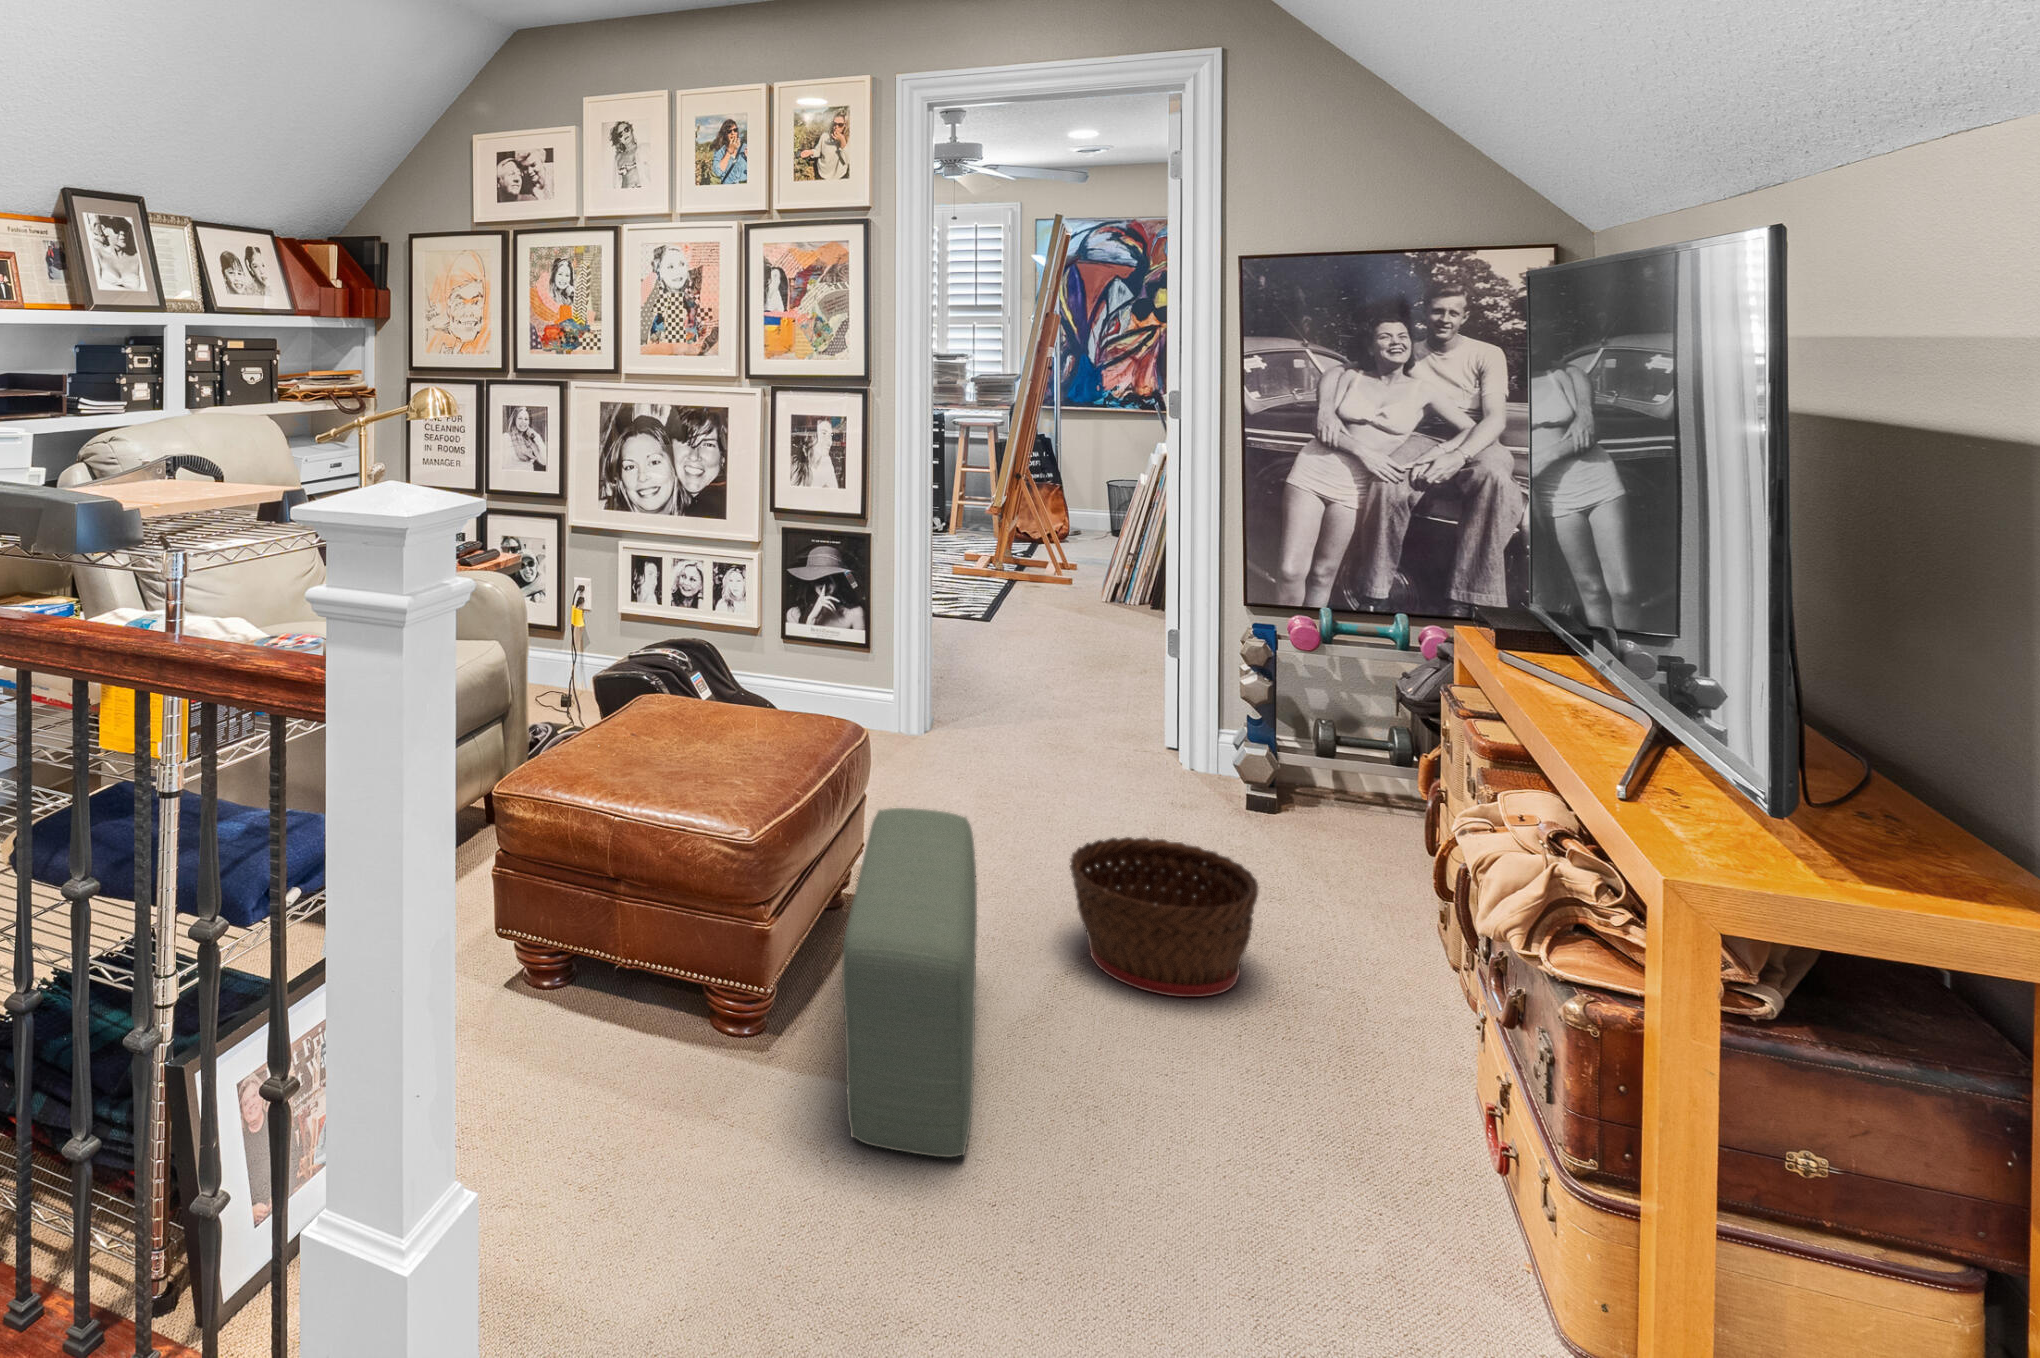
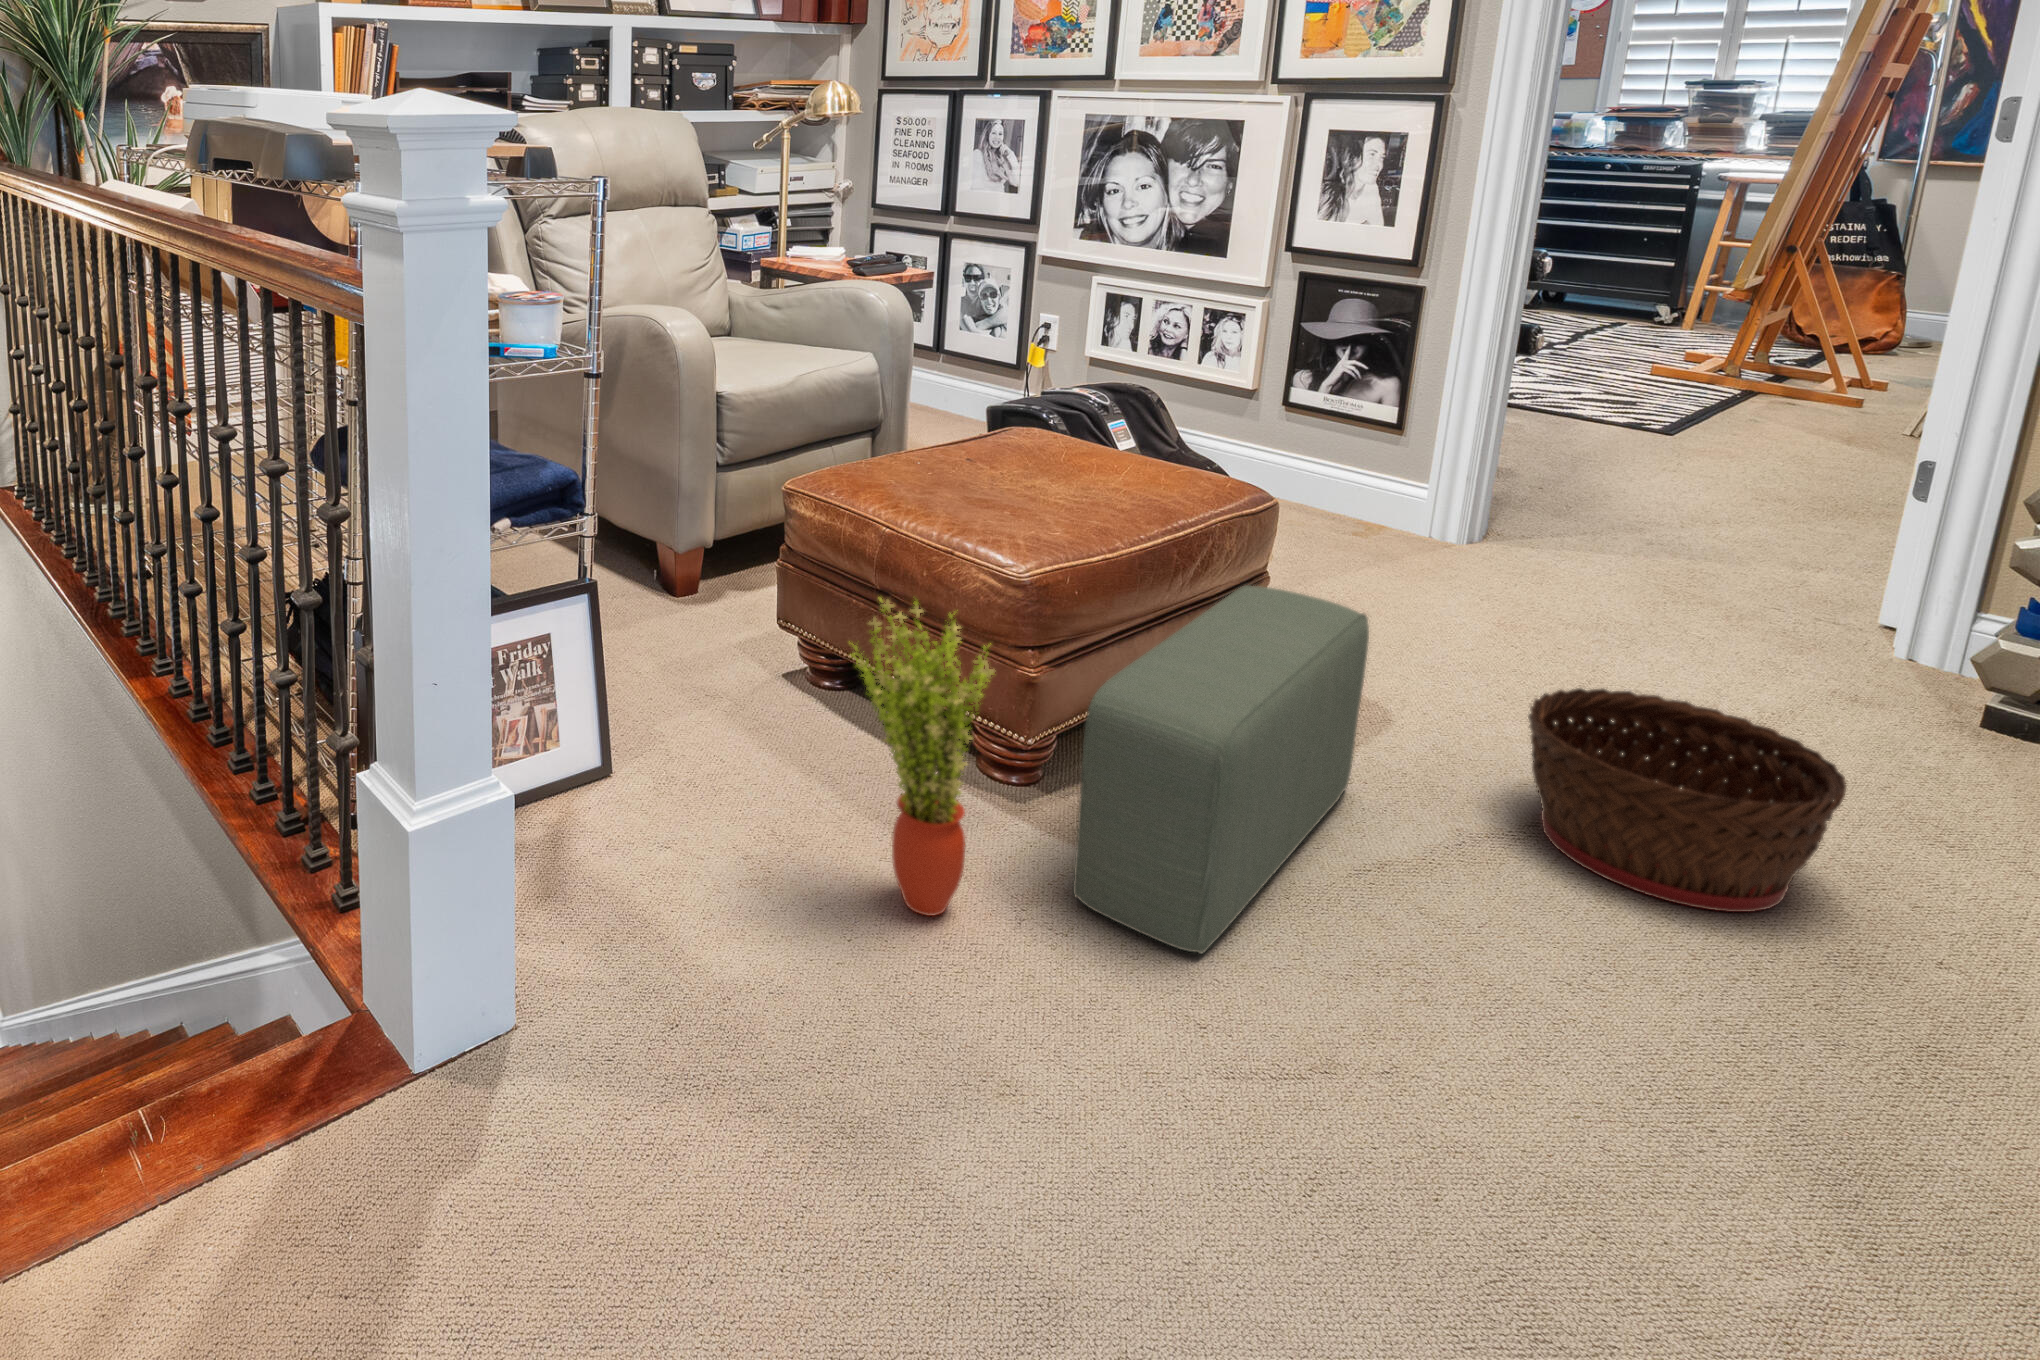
potted plant: none [664,886,800,1204] -> present [852,598,994,916]

